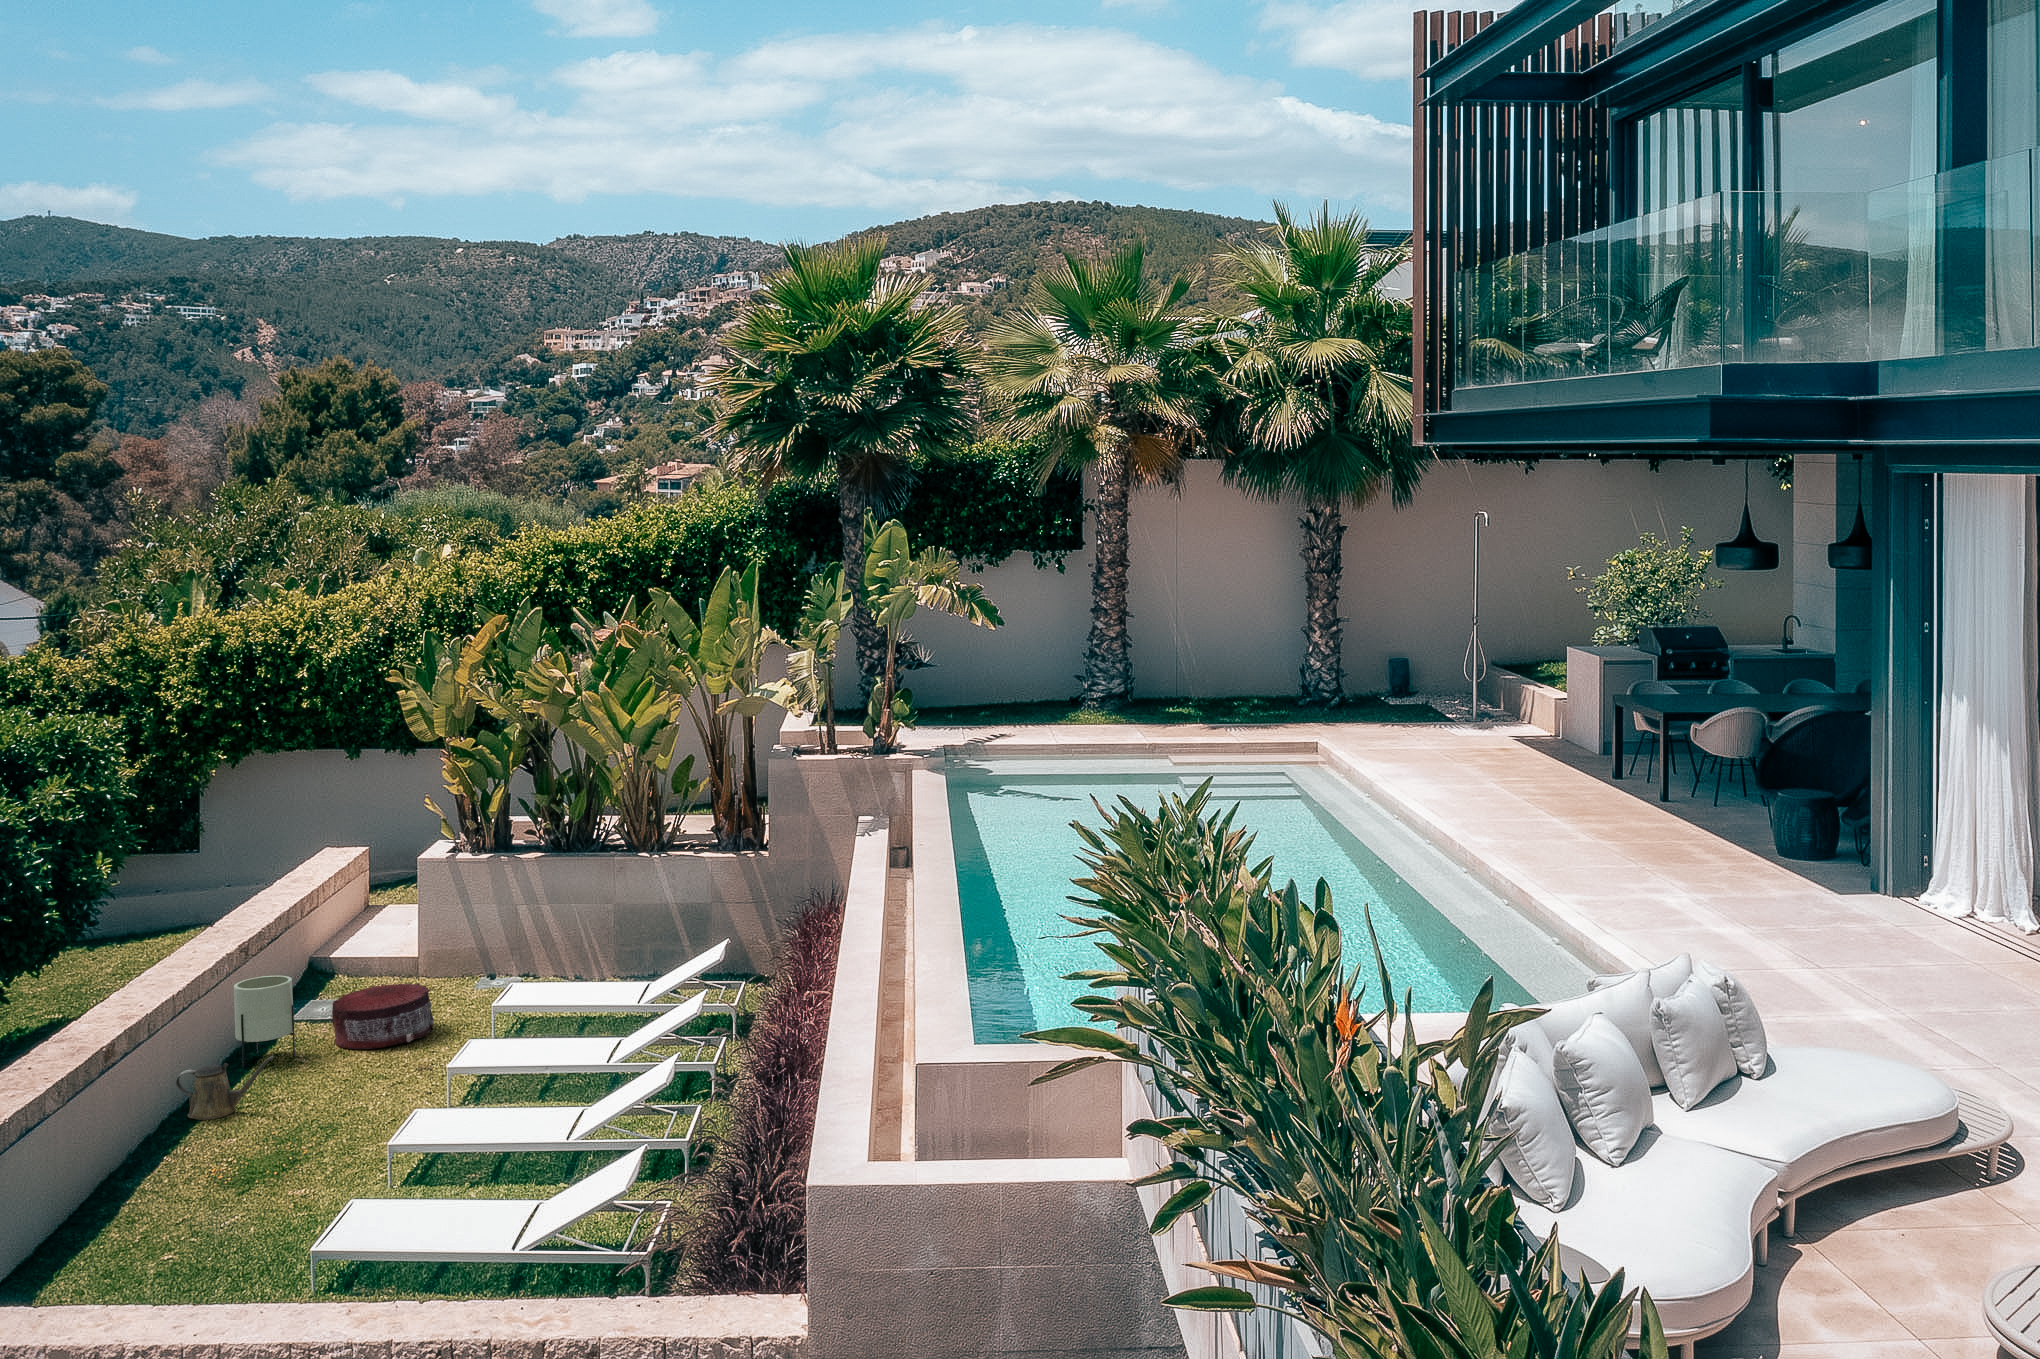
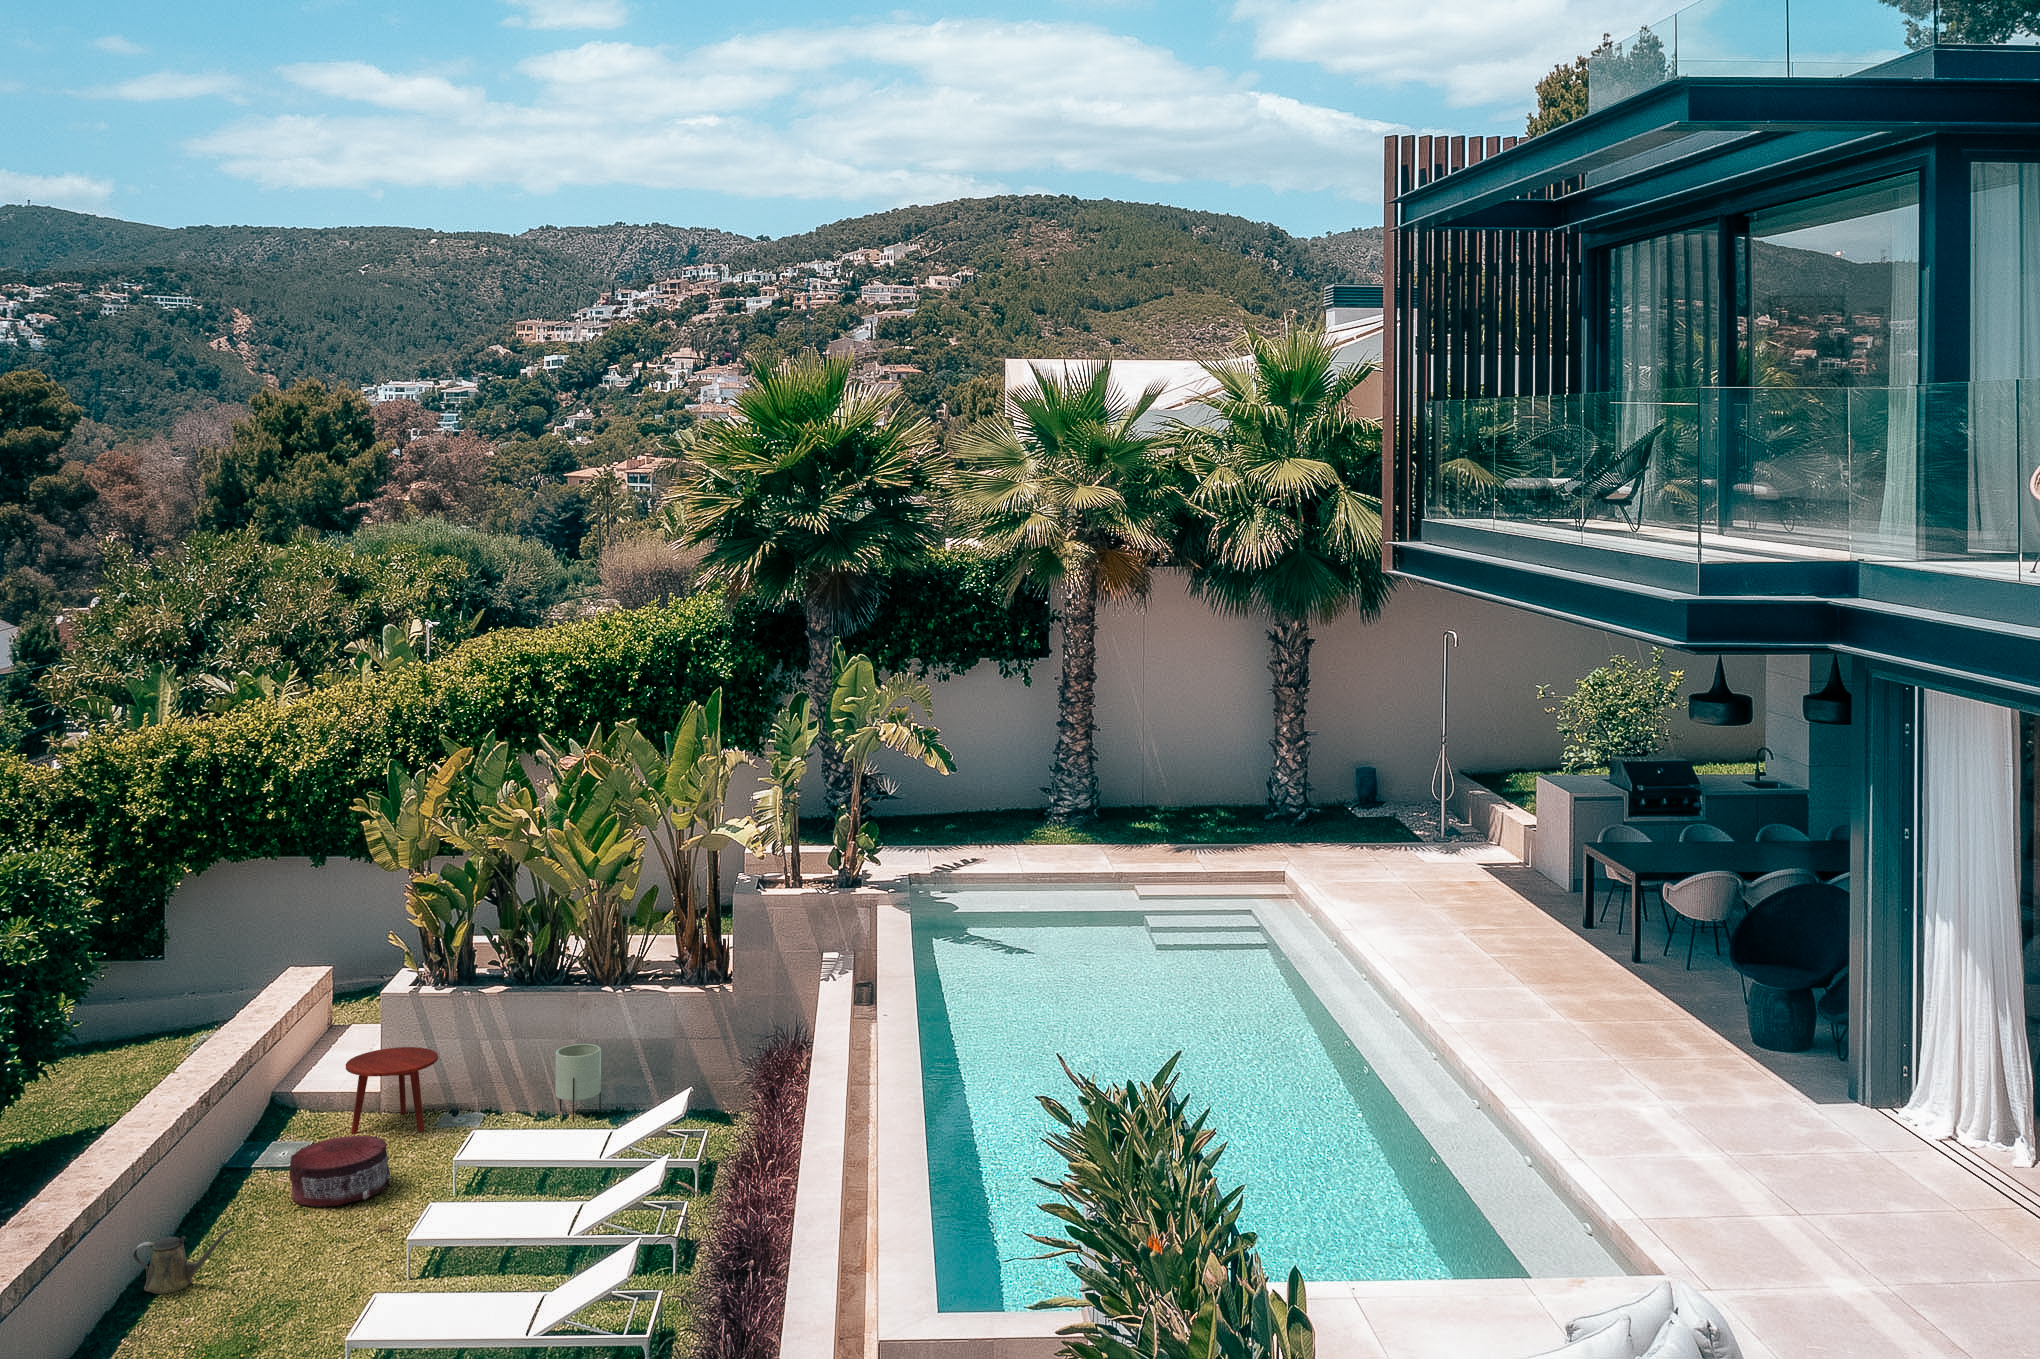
side table: none [386,909,479,993] -> present [346,1047,438,1134]
planter: present [234,975,295,1067] -> present [555,1044,601,1122]

